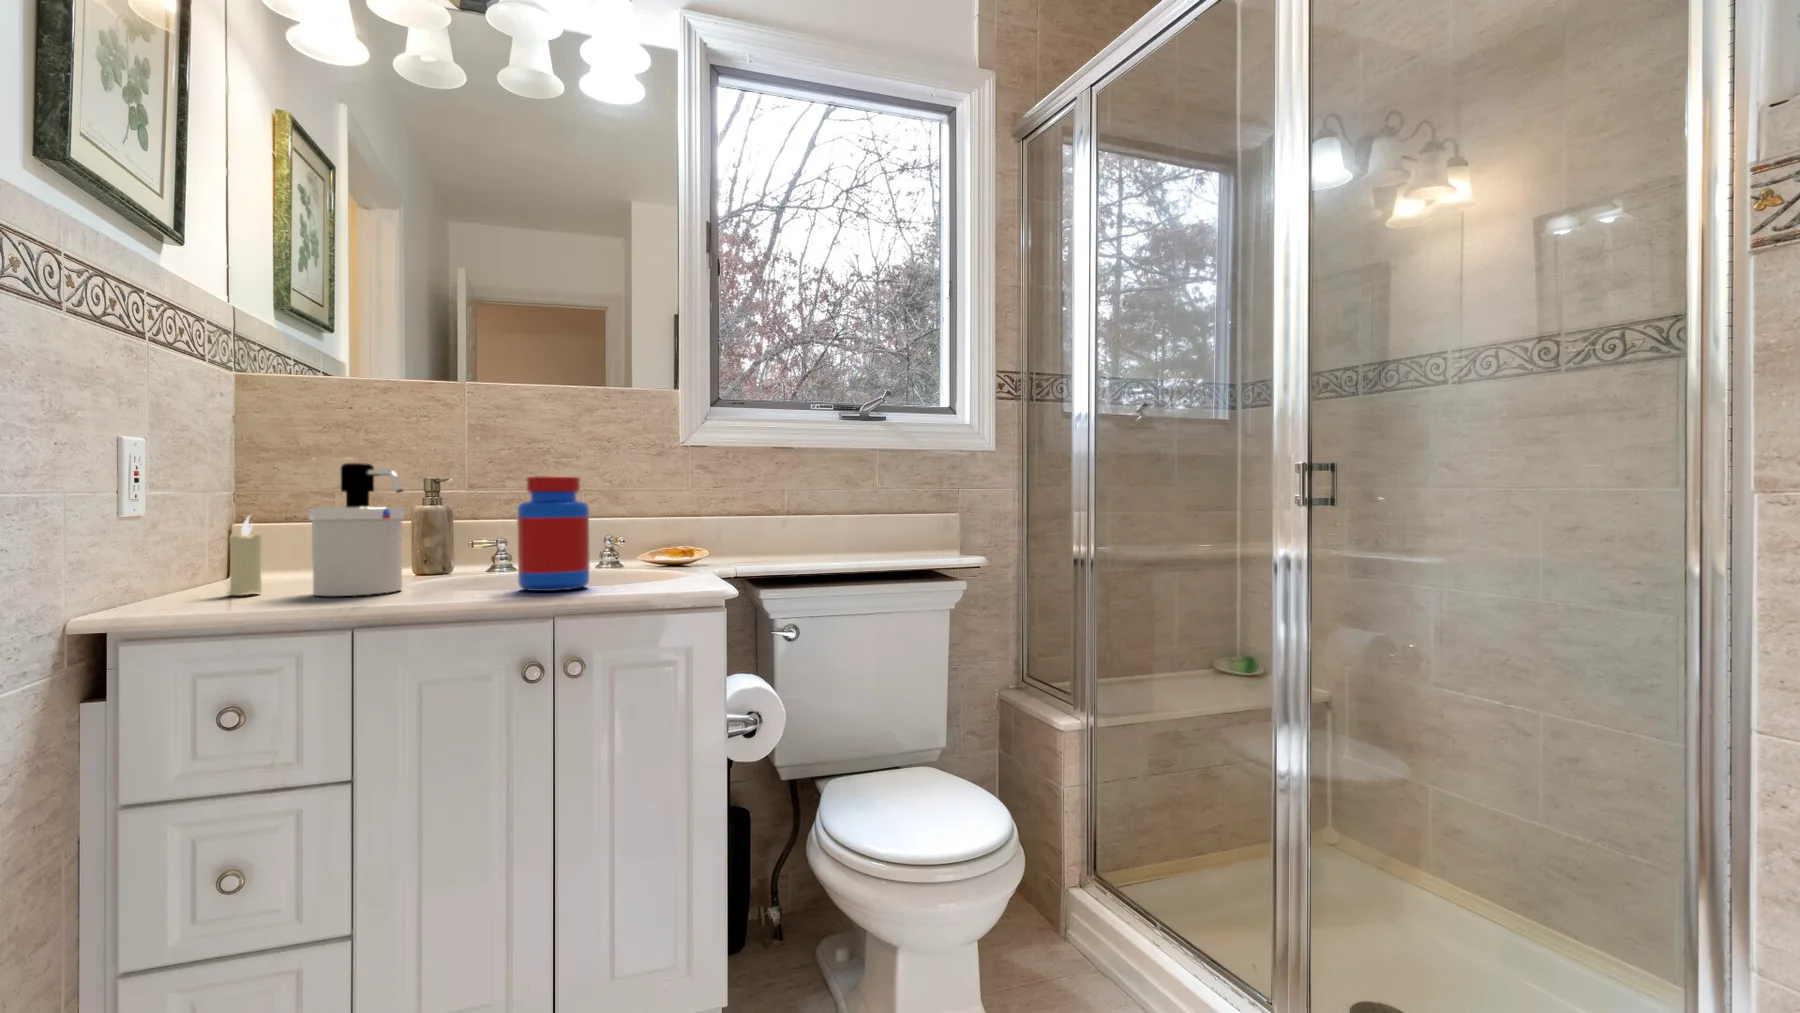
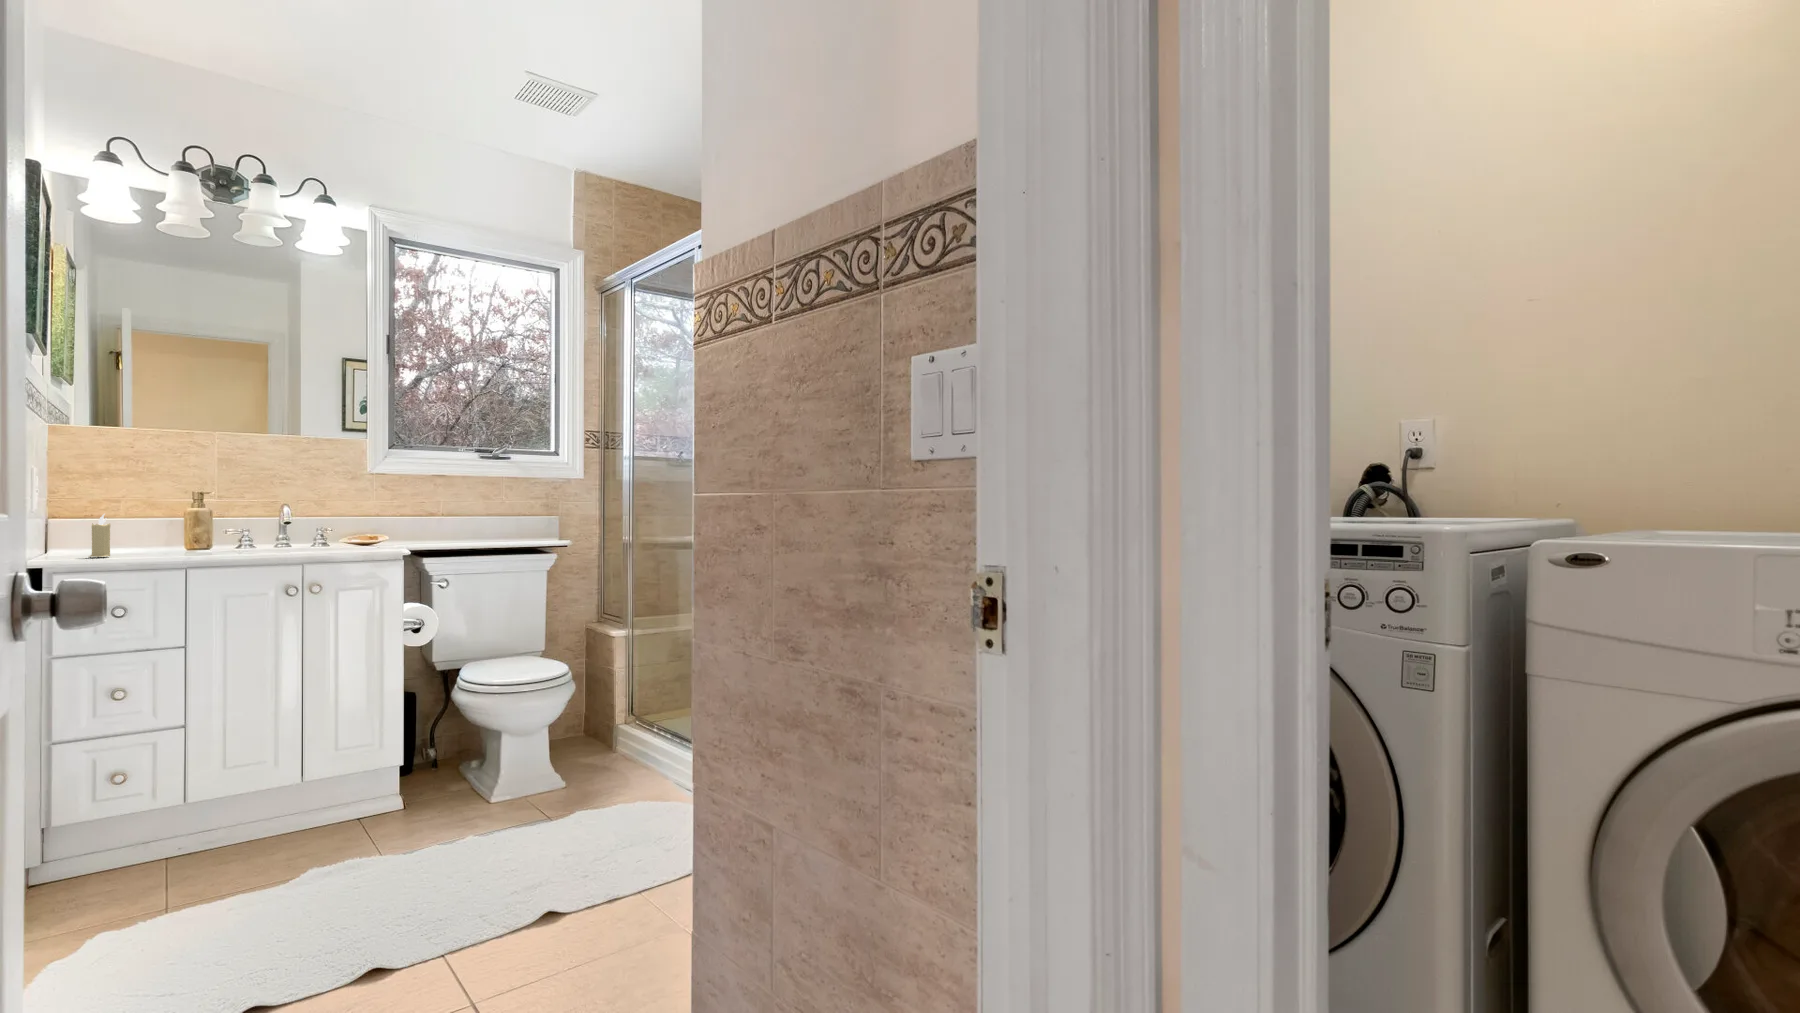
soap dispenser: present [308,463,405,596] -> none [145,486,211,556]
jar: present [517,477,590,591] -> none [275,494,318,553]

